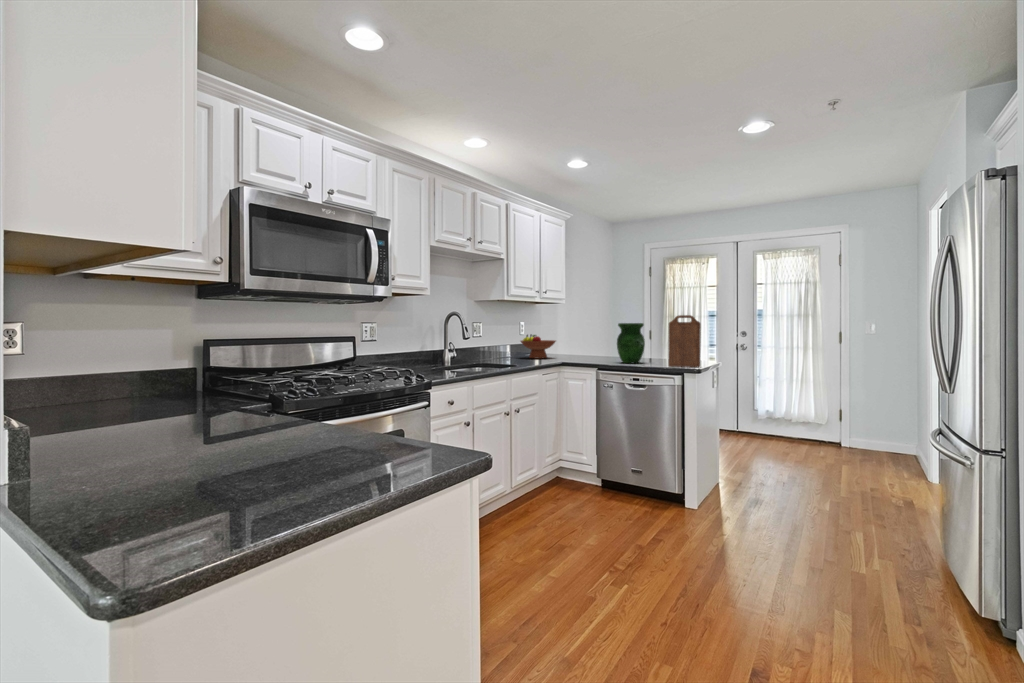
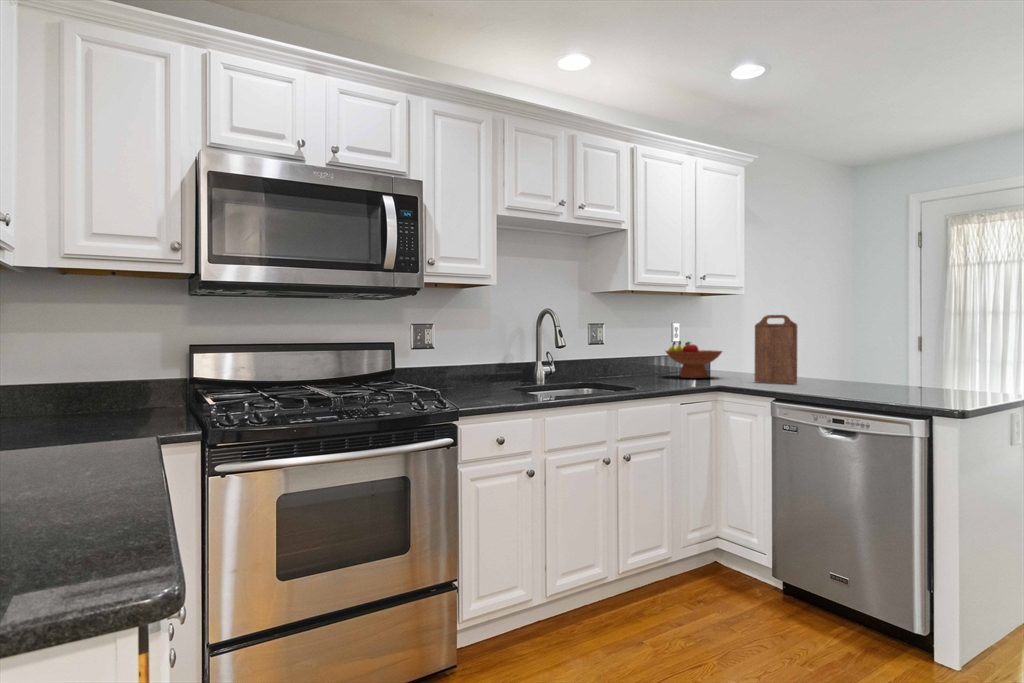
cutting board: present [668,315,701,367] -> present [755,315,797,384]
vase: present [617,323,645,363] -> none [812,323,866,392]

